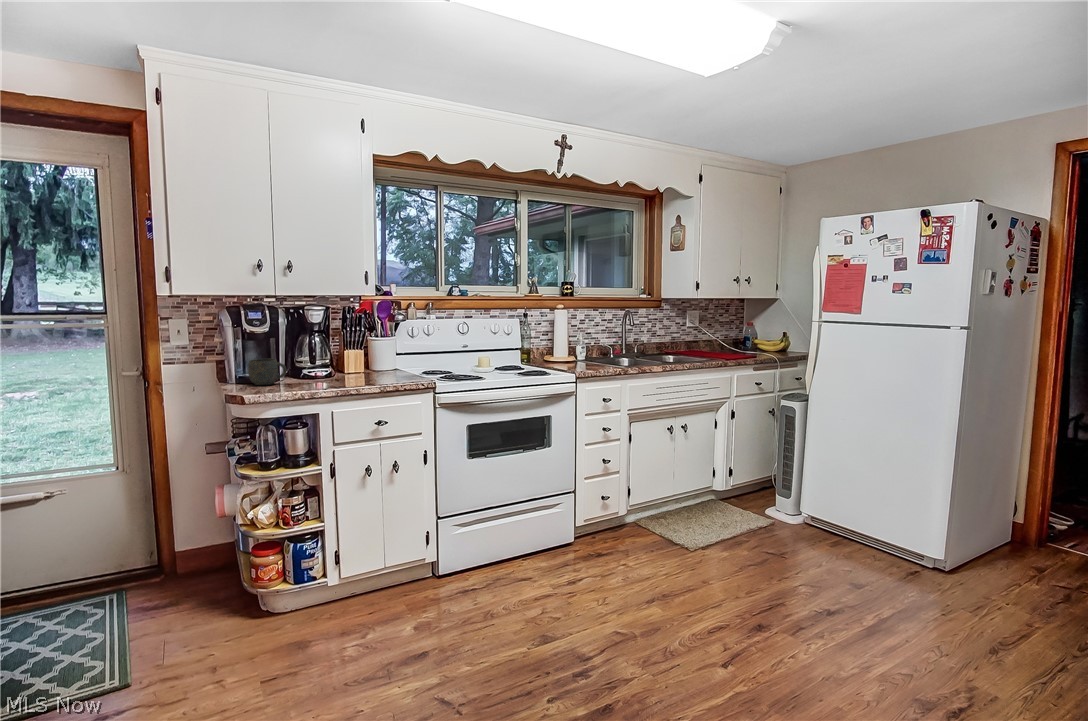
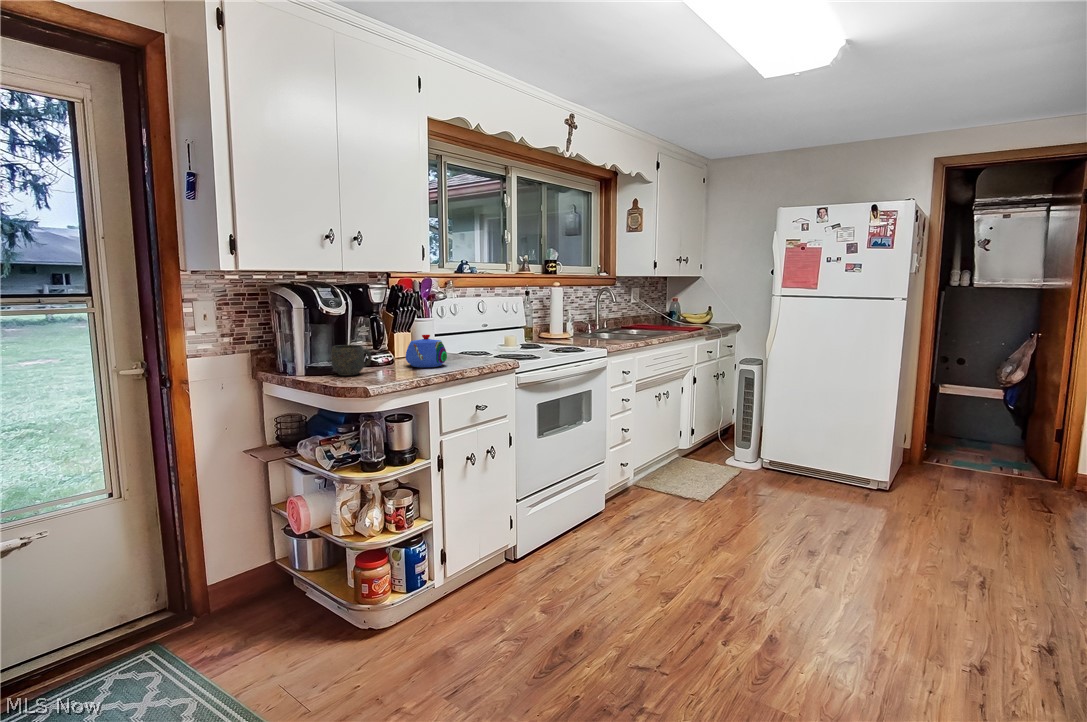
teapot: none [321,352,373,382] -> present [406,335,447,367]

